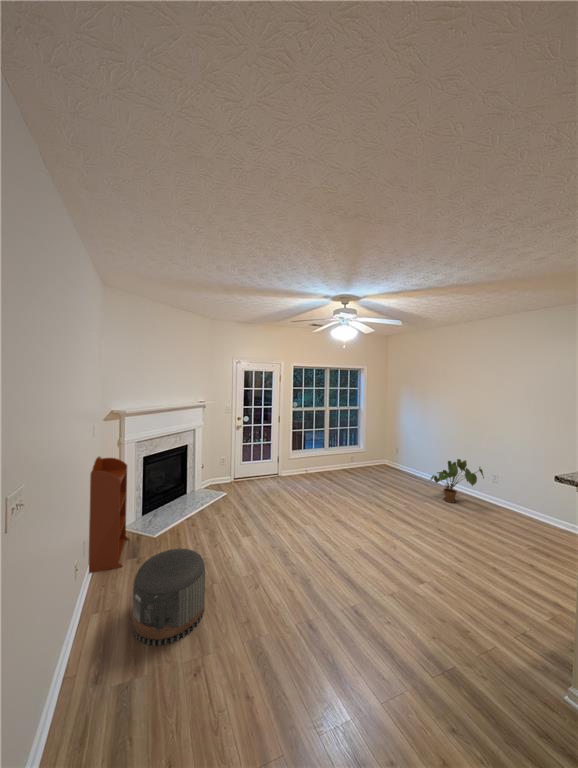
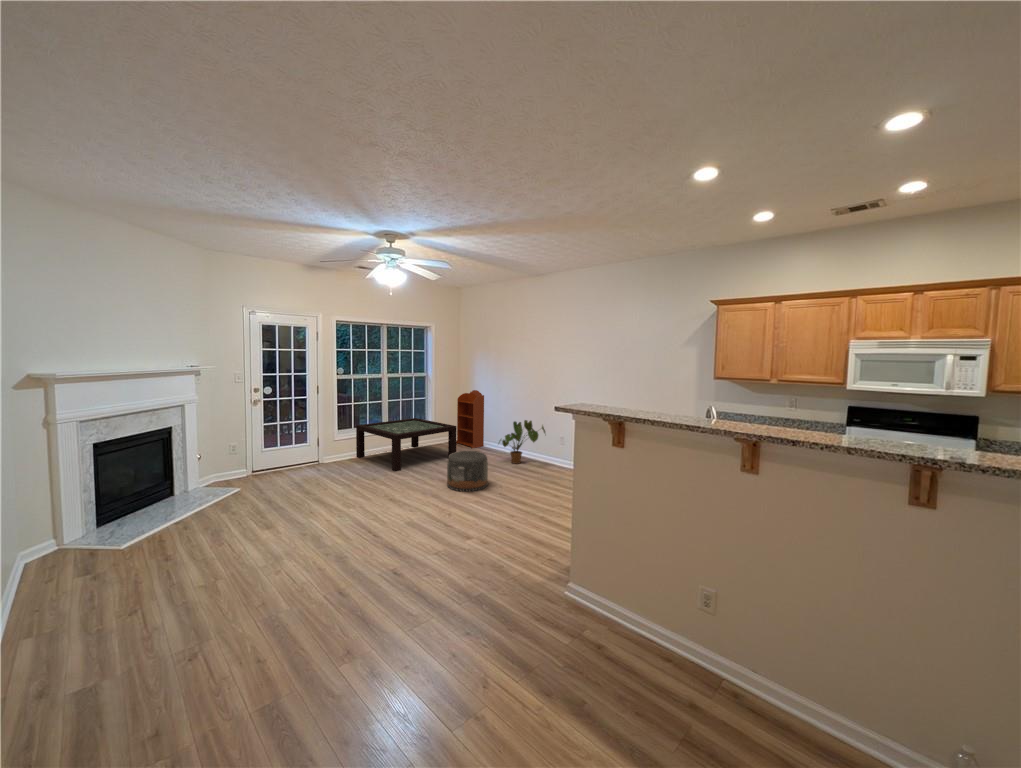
coffee table: none [304,444,388,494] -> present [356,418,456,471]
bookcase: present [88,457,129,573] -> present [456,390,484,448]
pouf: present [132,549,205,646] -> present [447,451,488,491]

